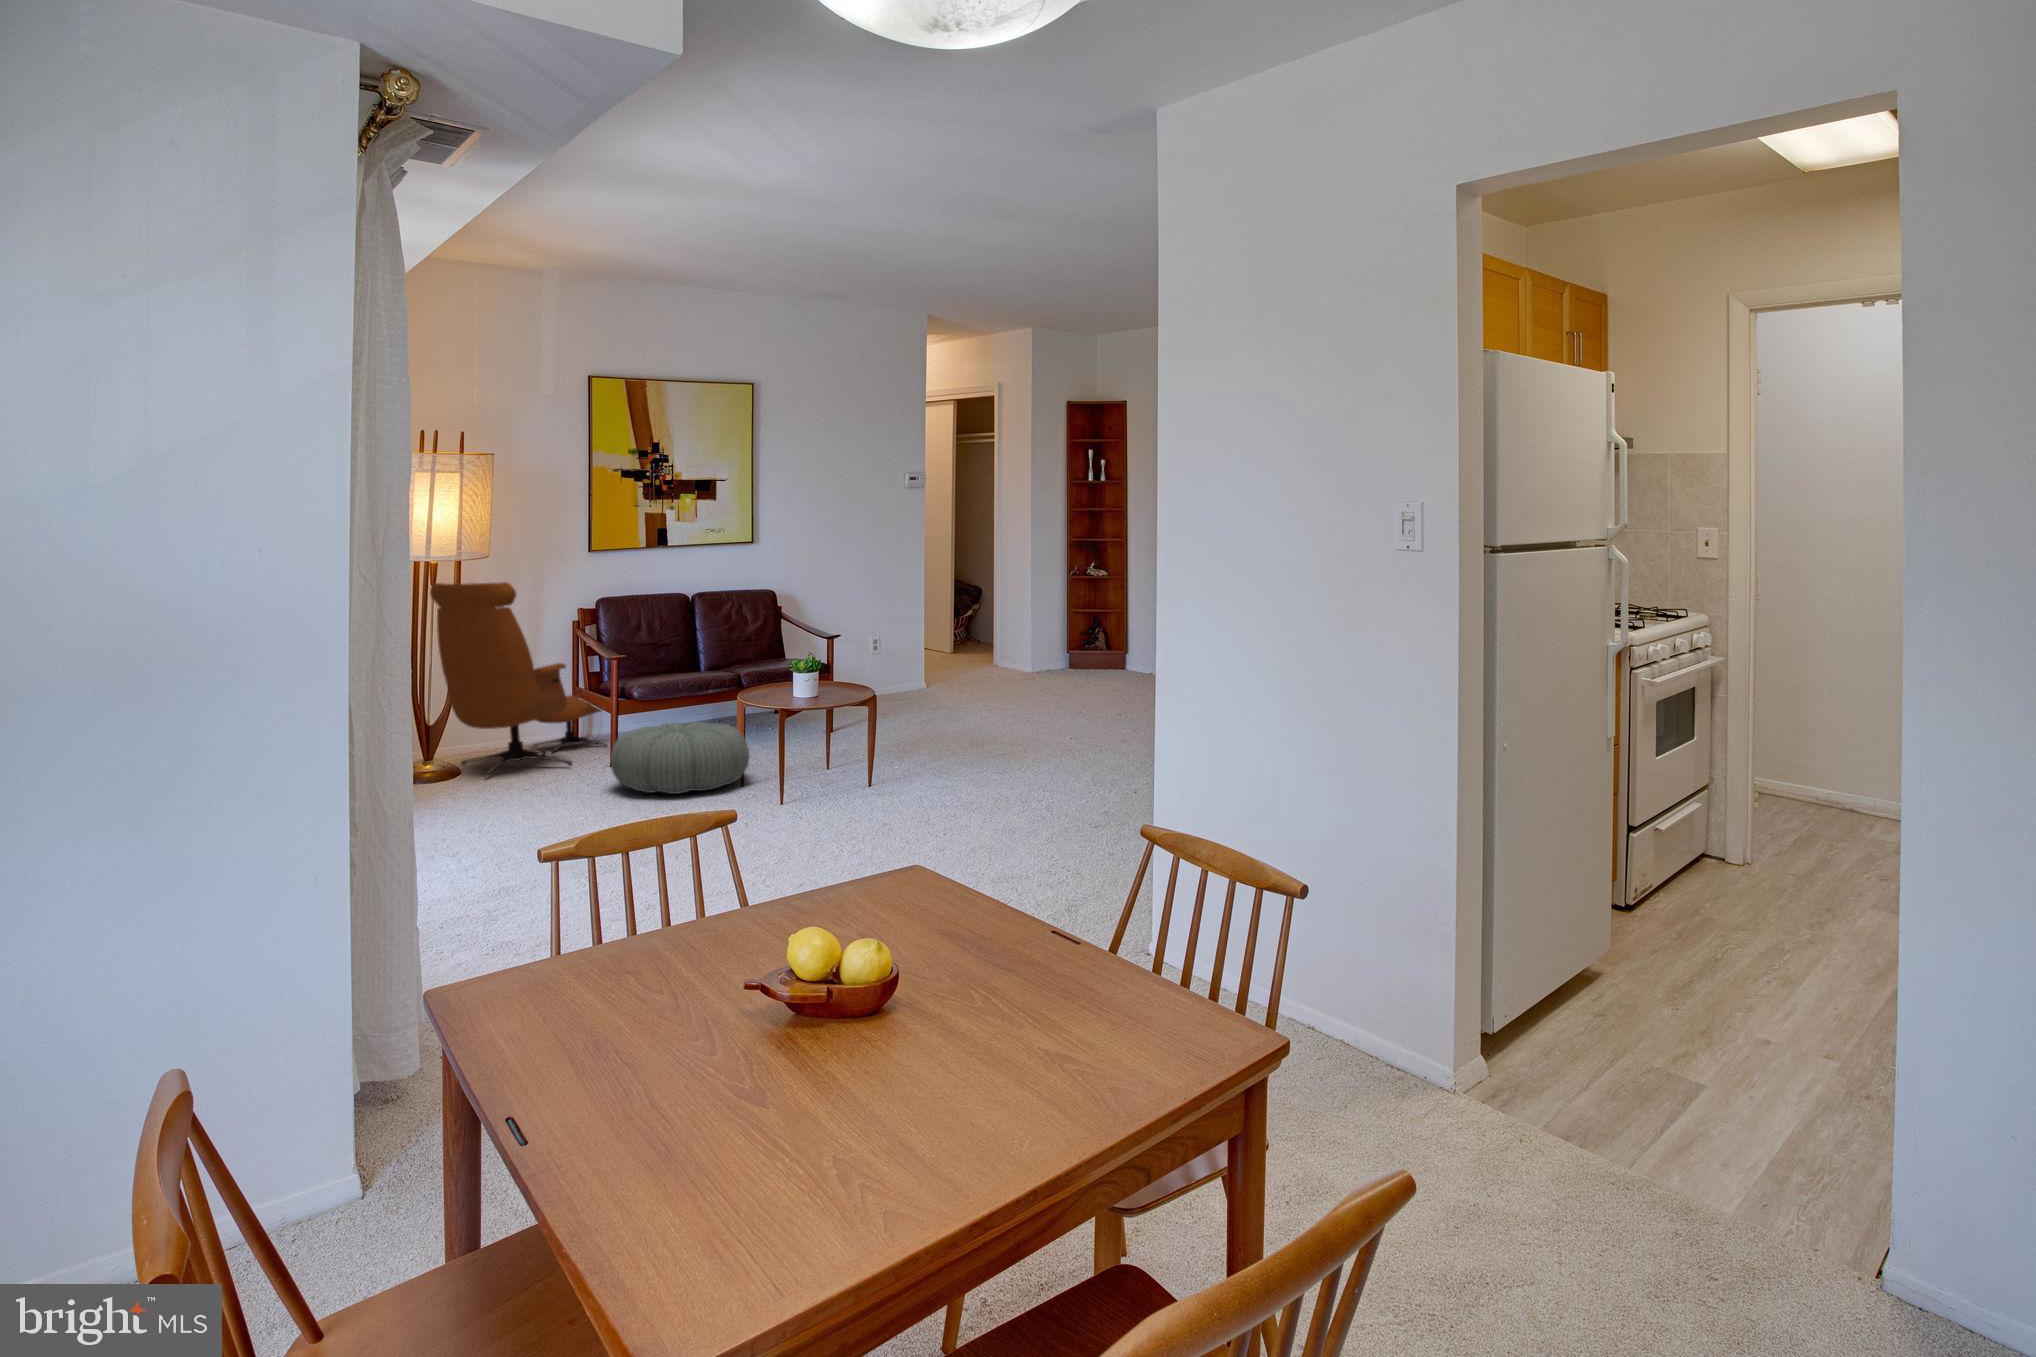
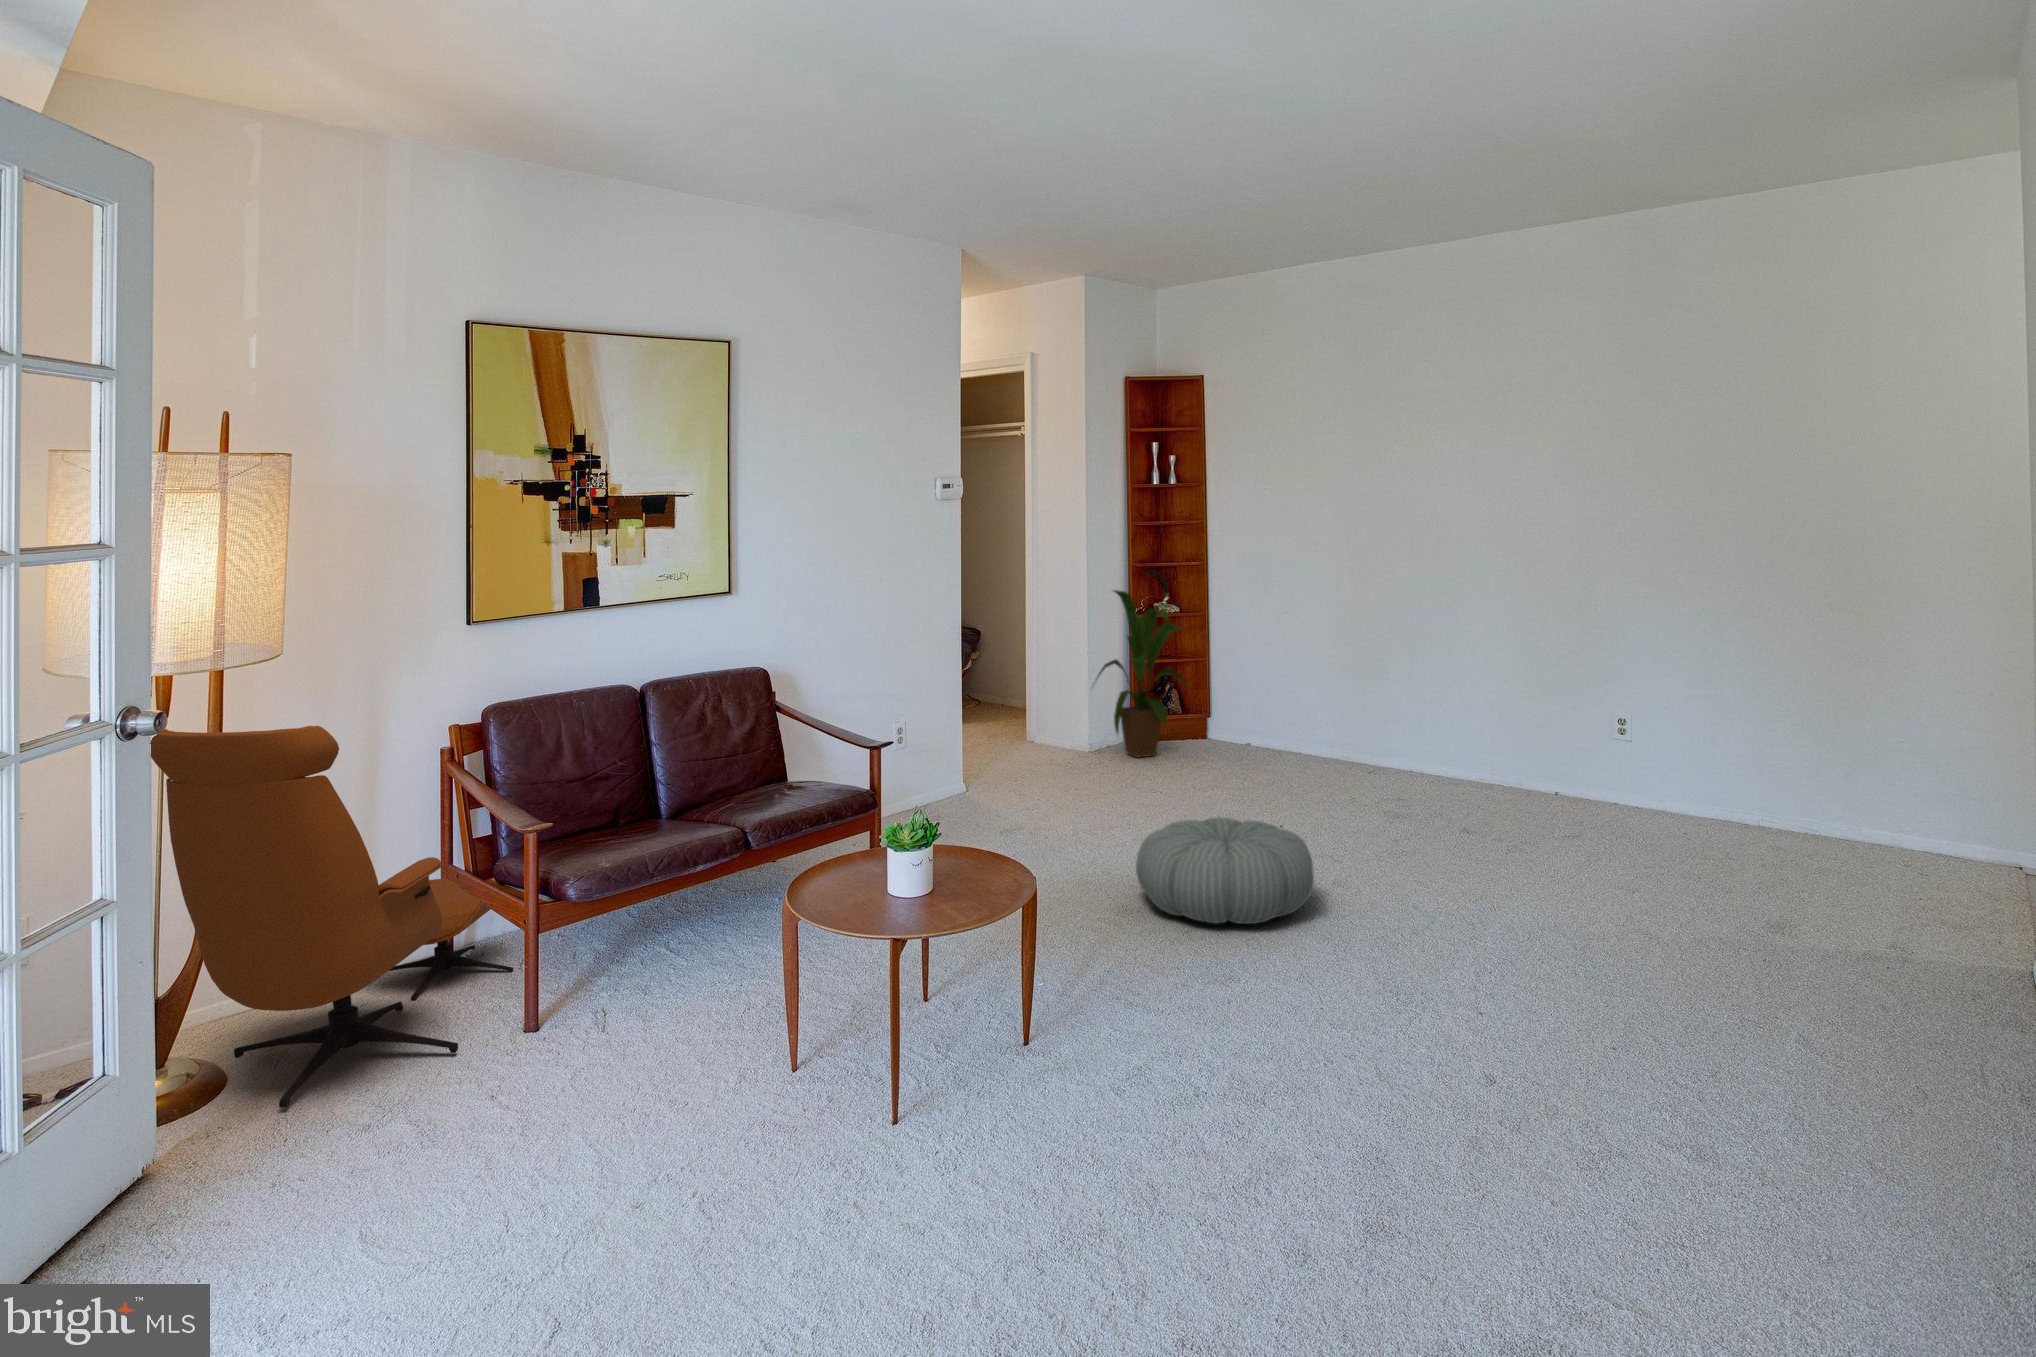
house plant: none [1034,554,1112,677] -> present [1097,590,1197,758]
pouf: present [611,722,750,794] -> present [1136,818,1314,924]

